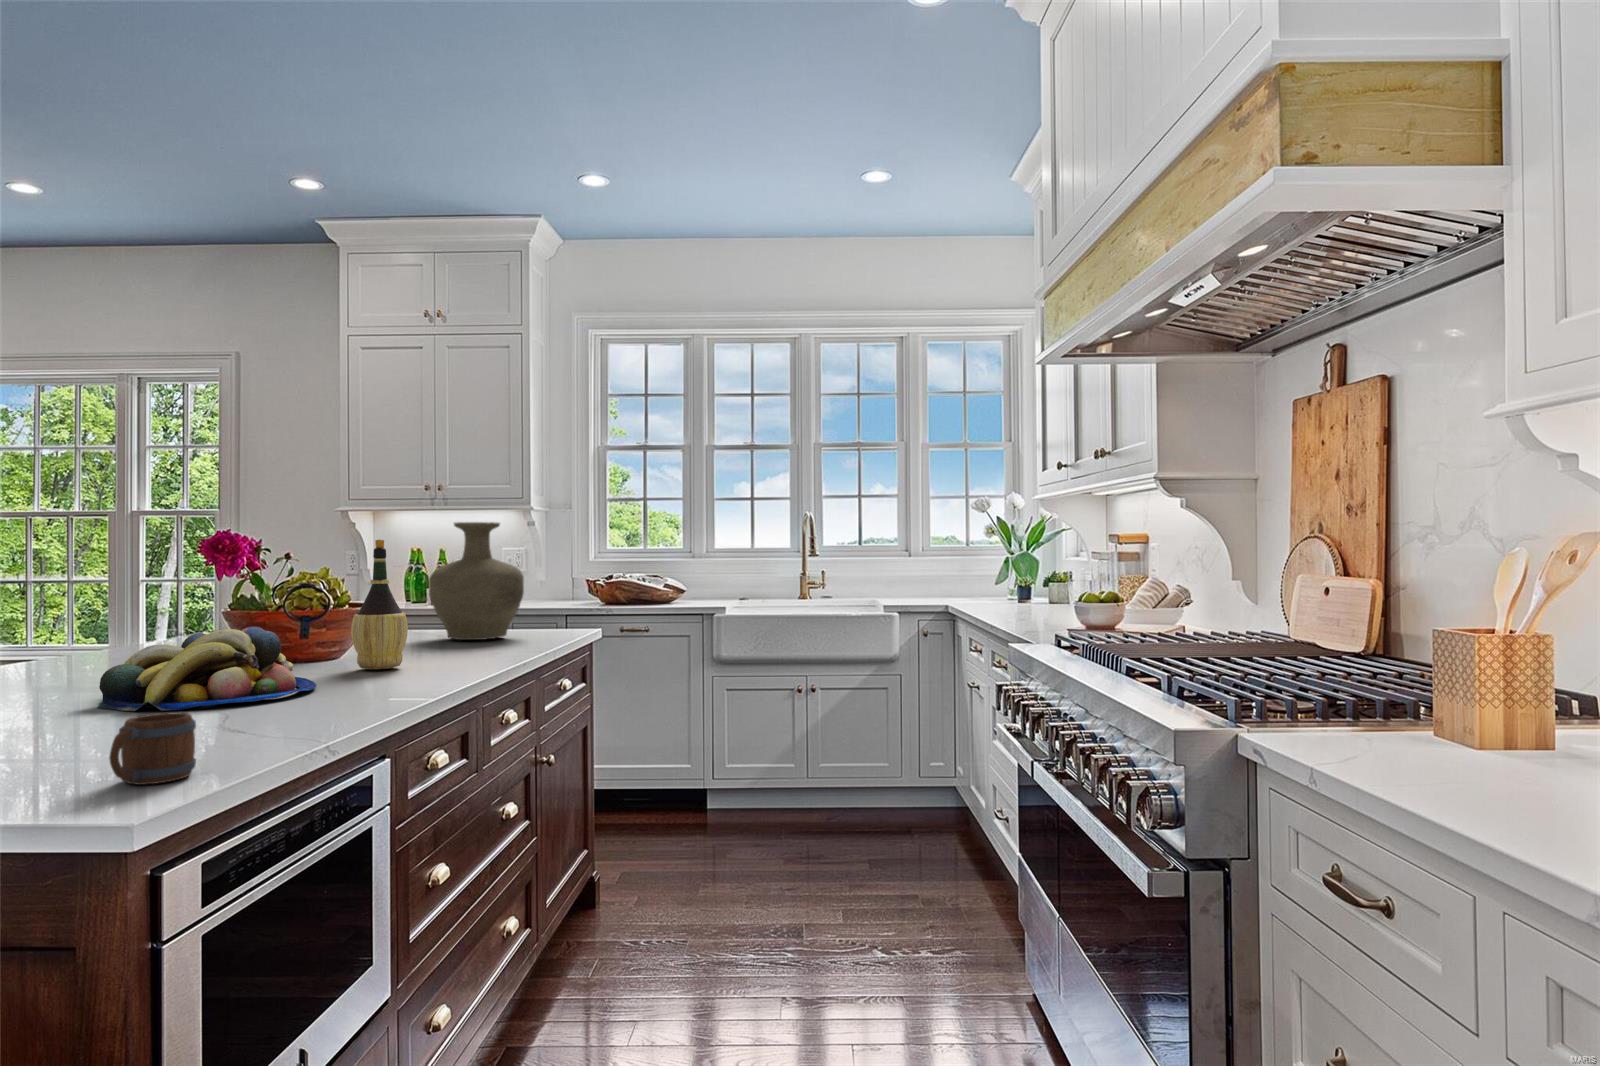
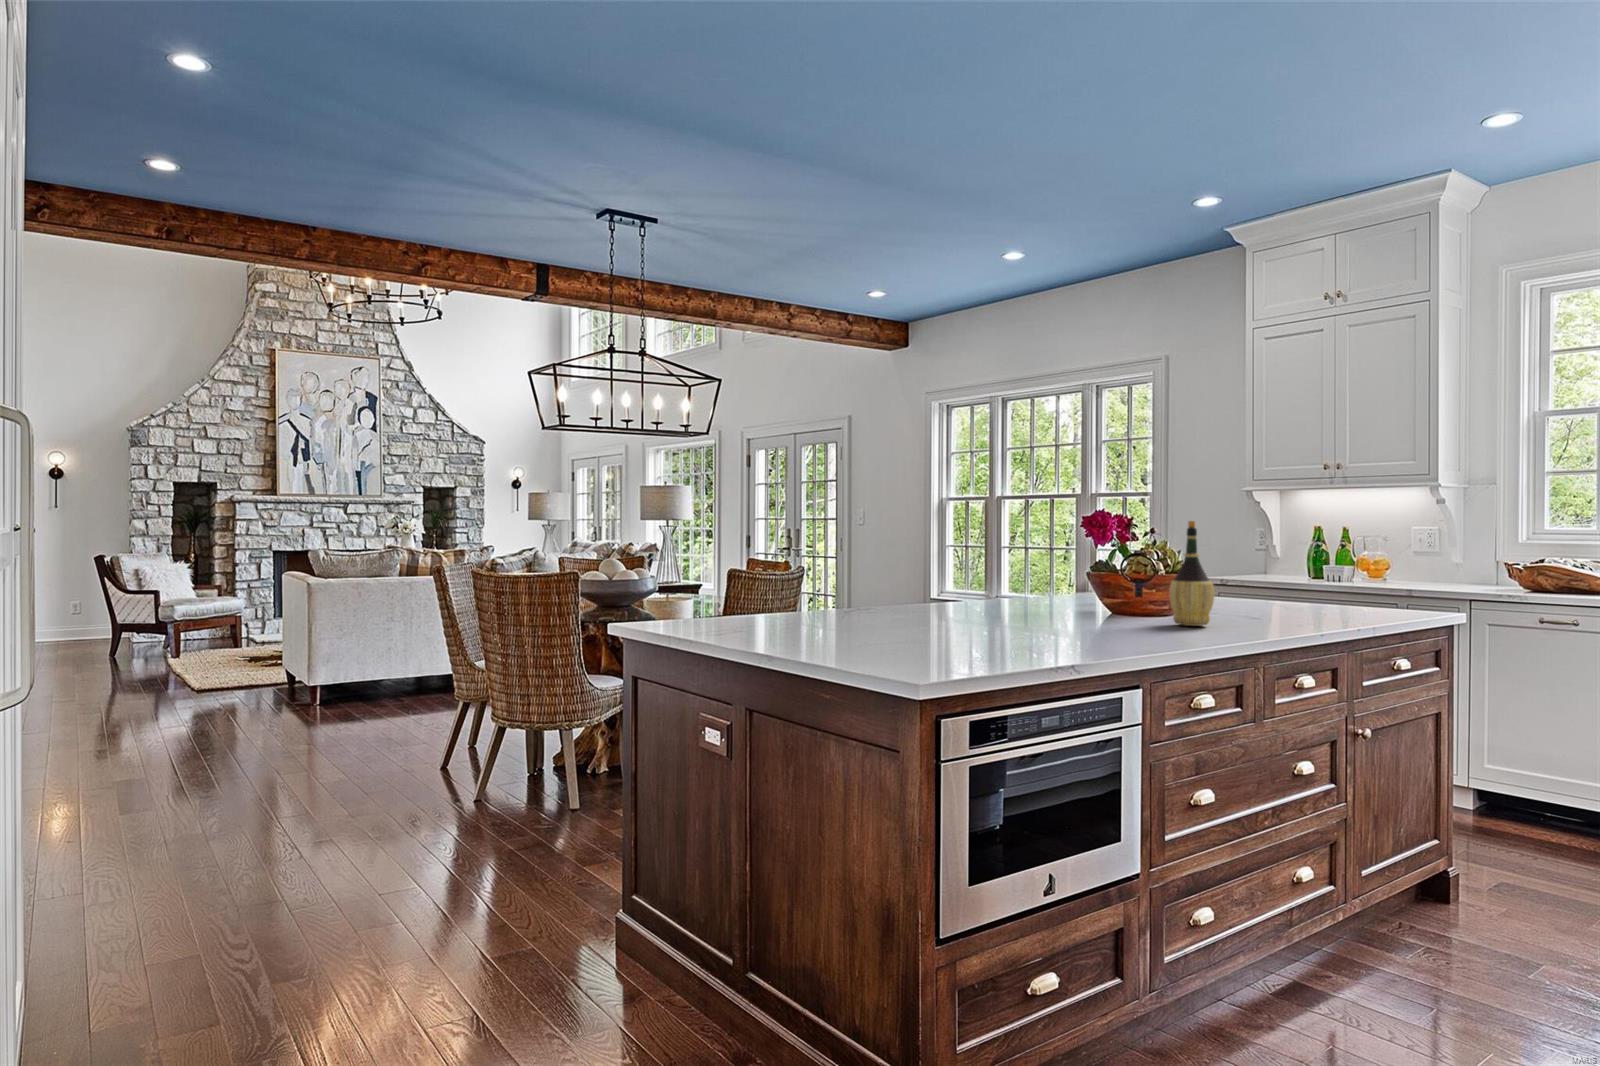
vase: present [429,522,524,640] -> none [1265,504,1361,613]
fruit bowl: present [97,627,316,711] -> none [993,584,1128,635]
mug: present [109,713,196,785] -> none [953,627,1001,667]

